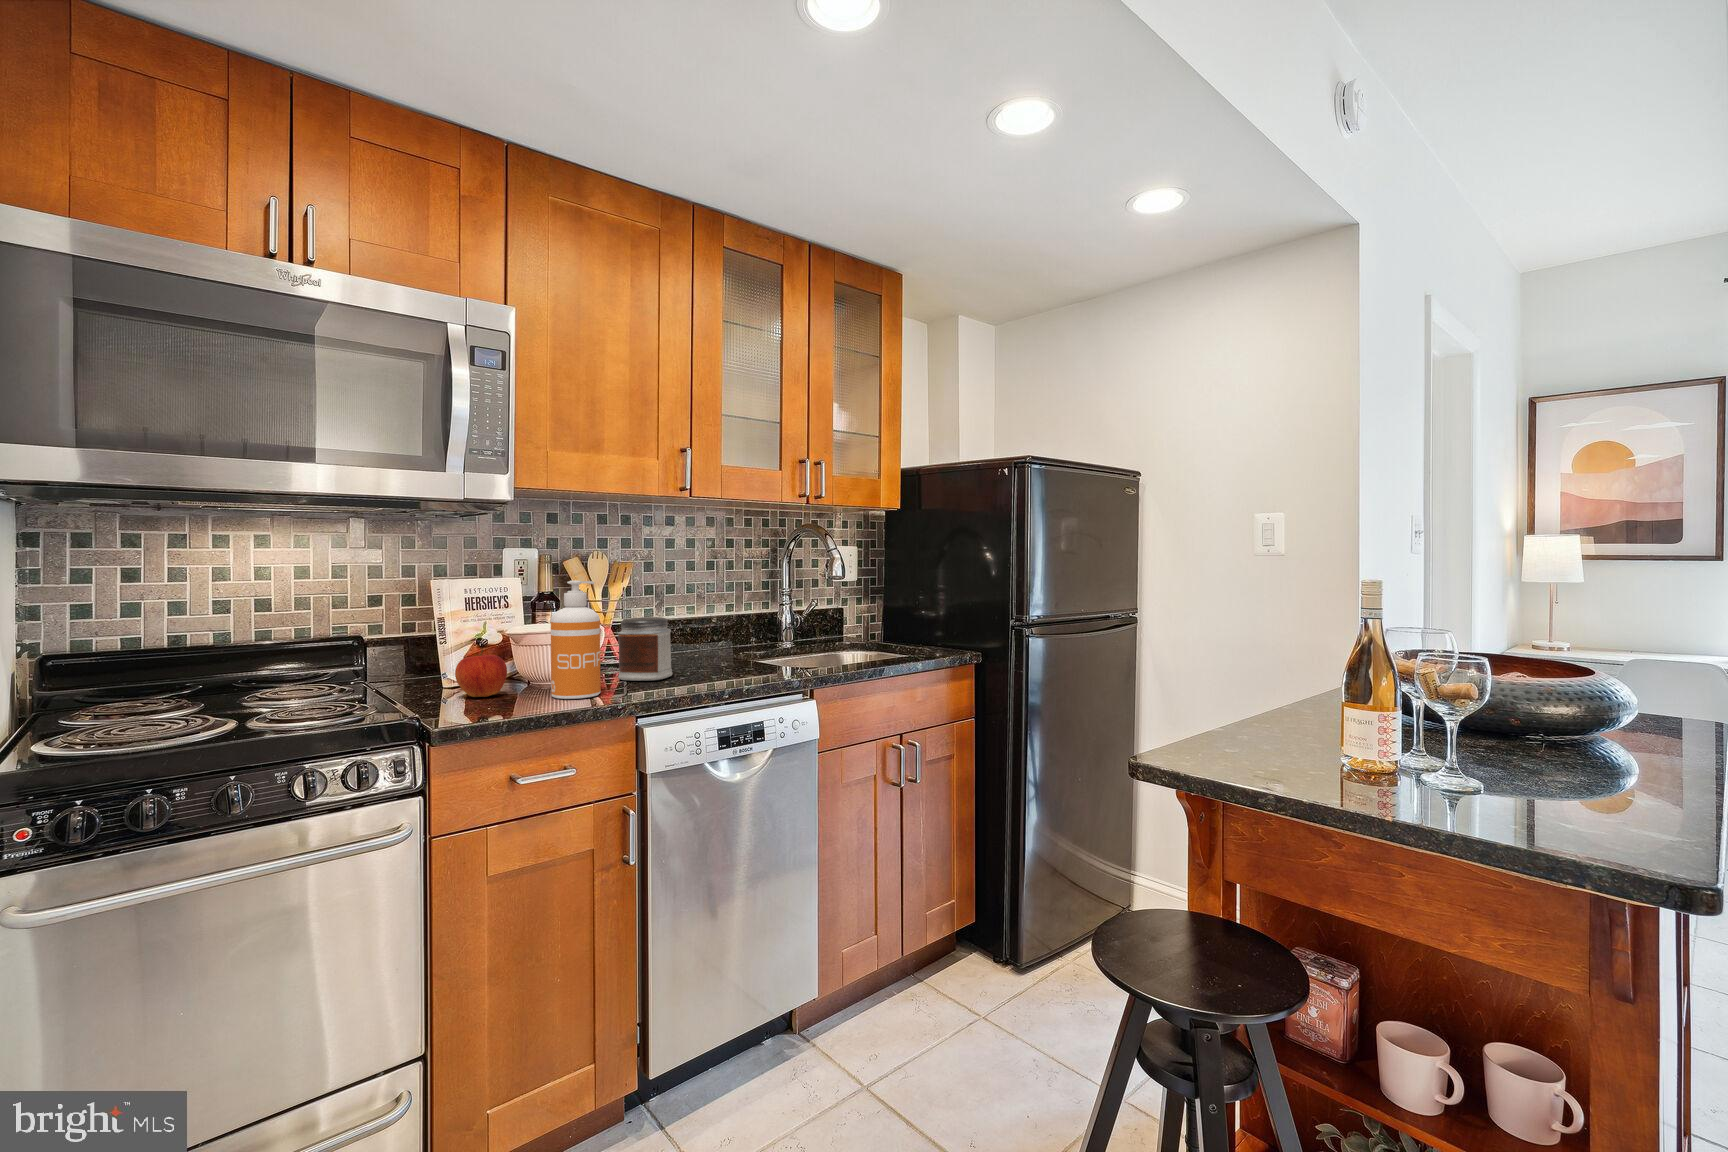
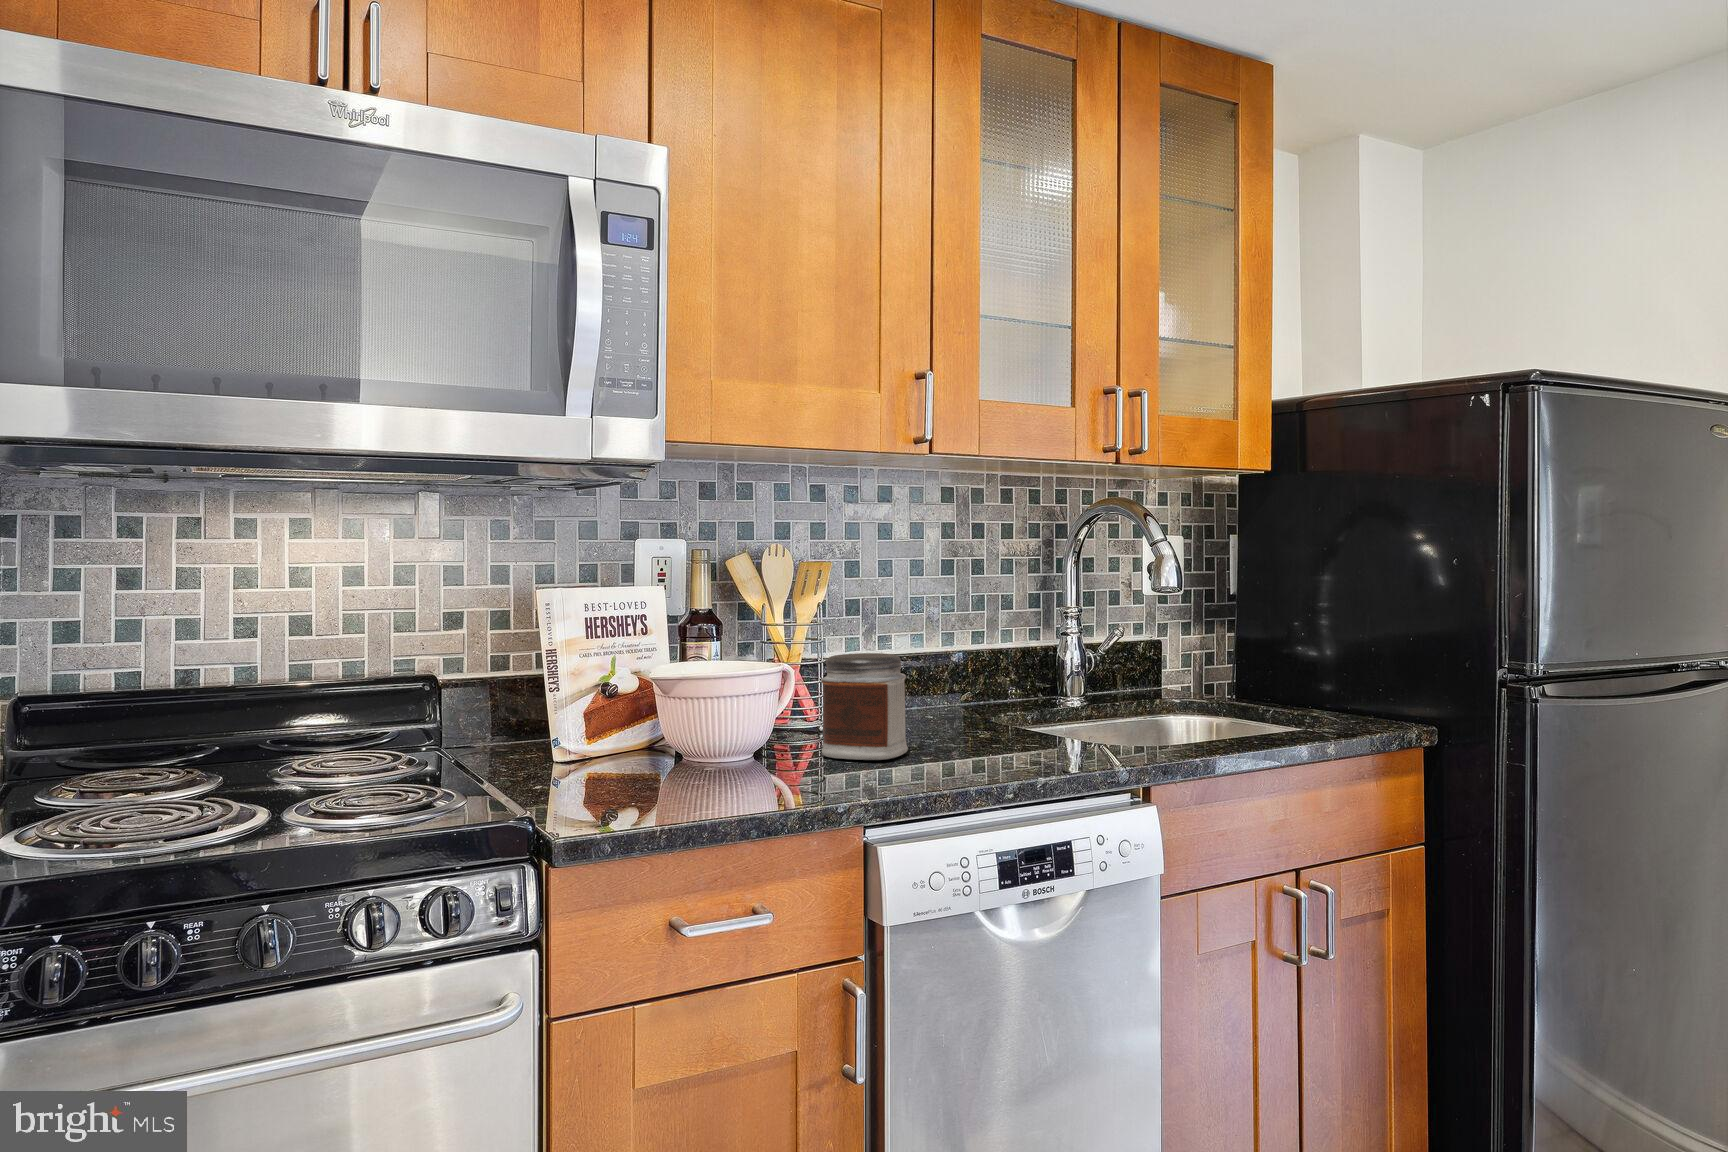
soap dispenser: present [551,581,601,699] -> none [727,592,804,790]
apple: present [455,650,507,697] -> none [579,704,656,781]

